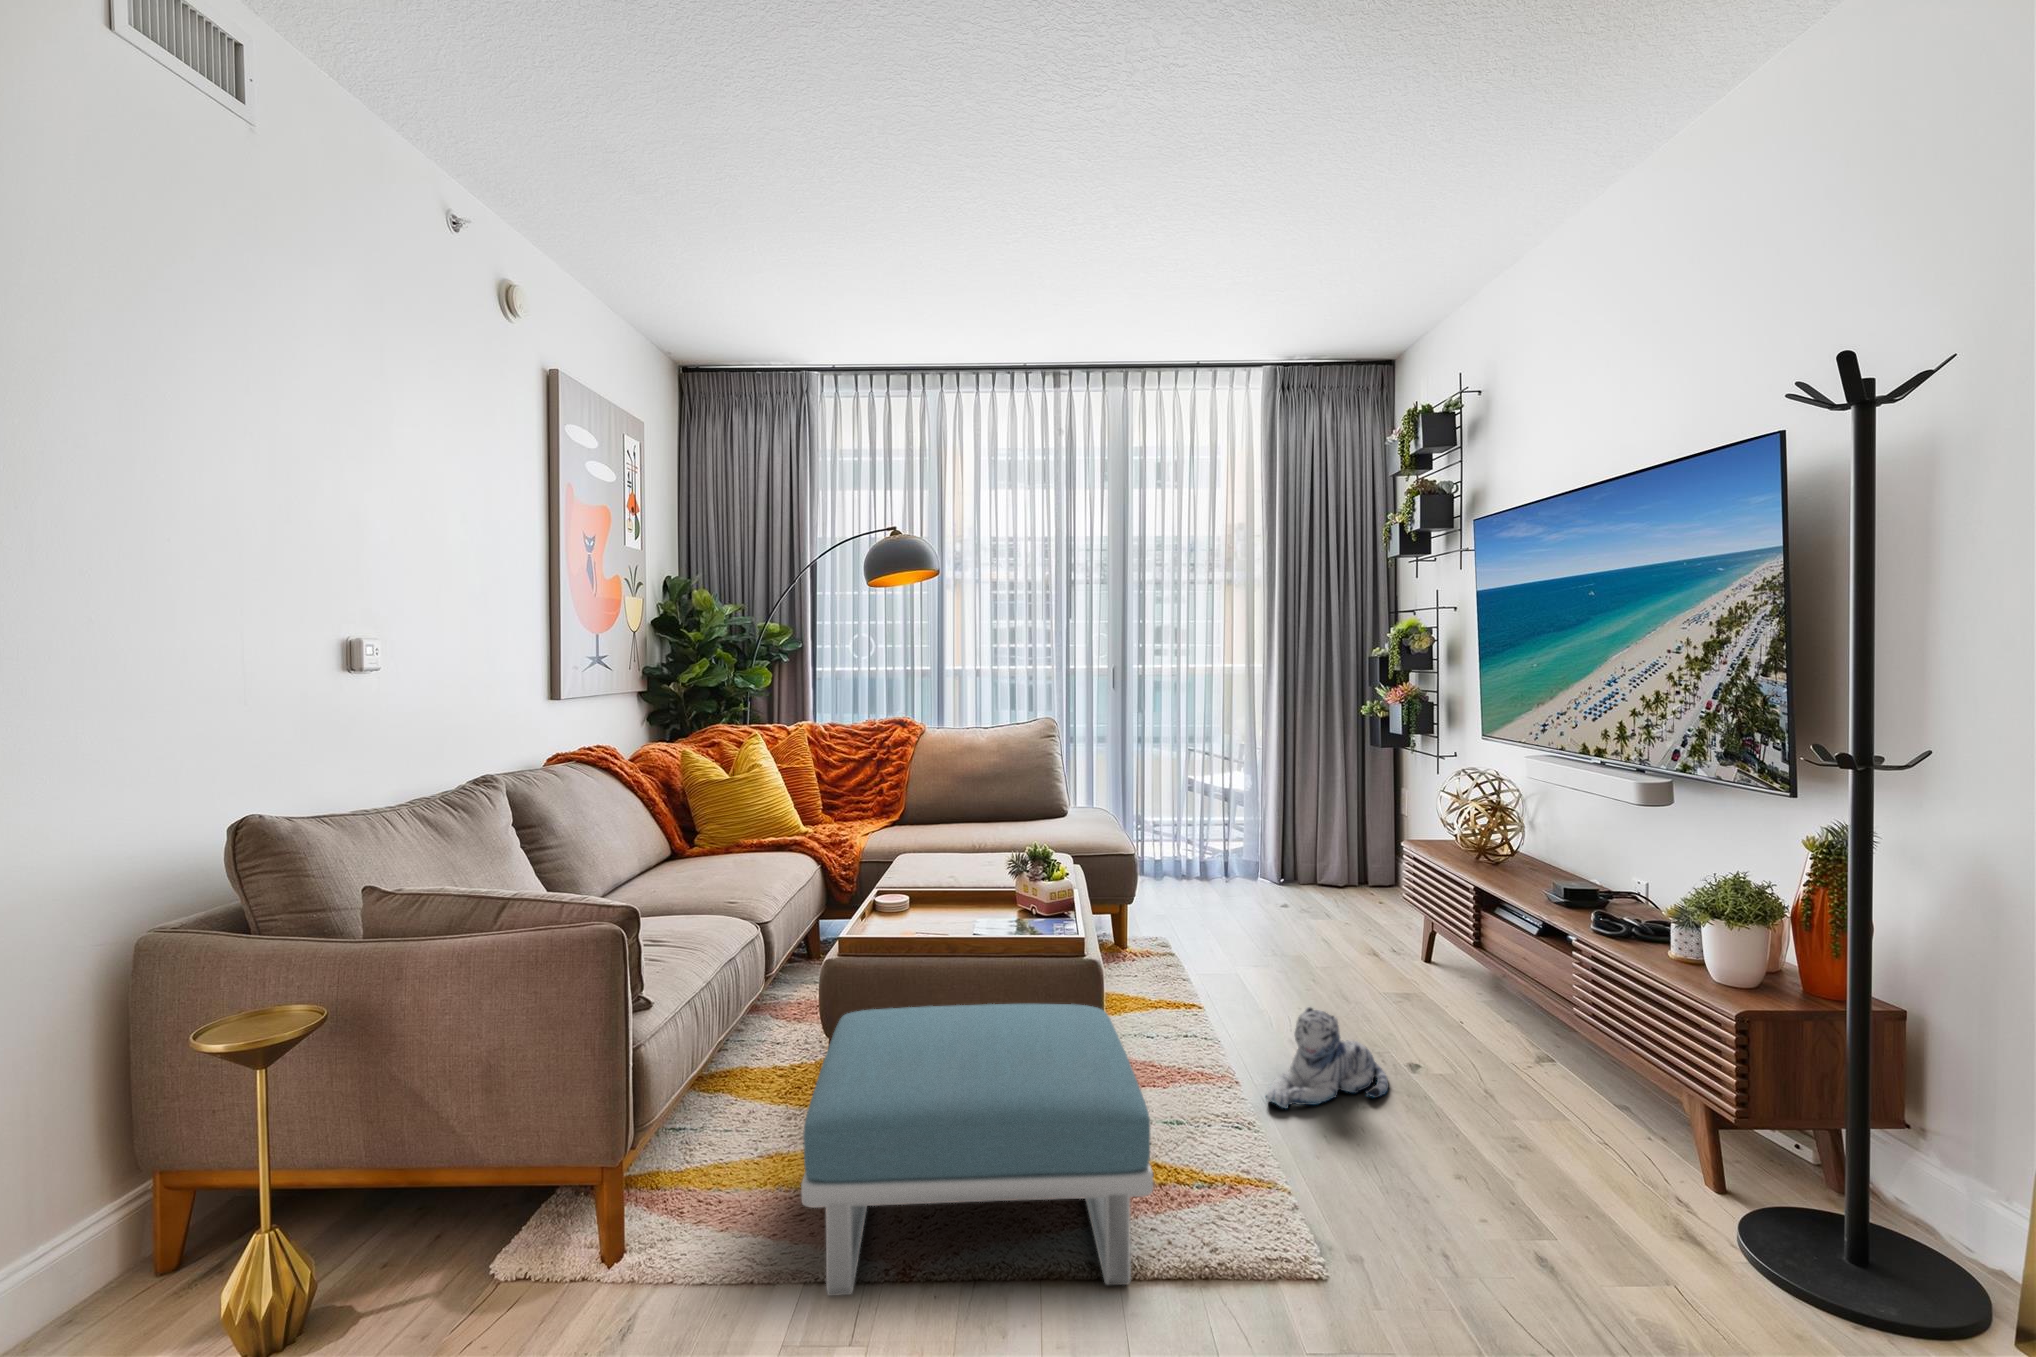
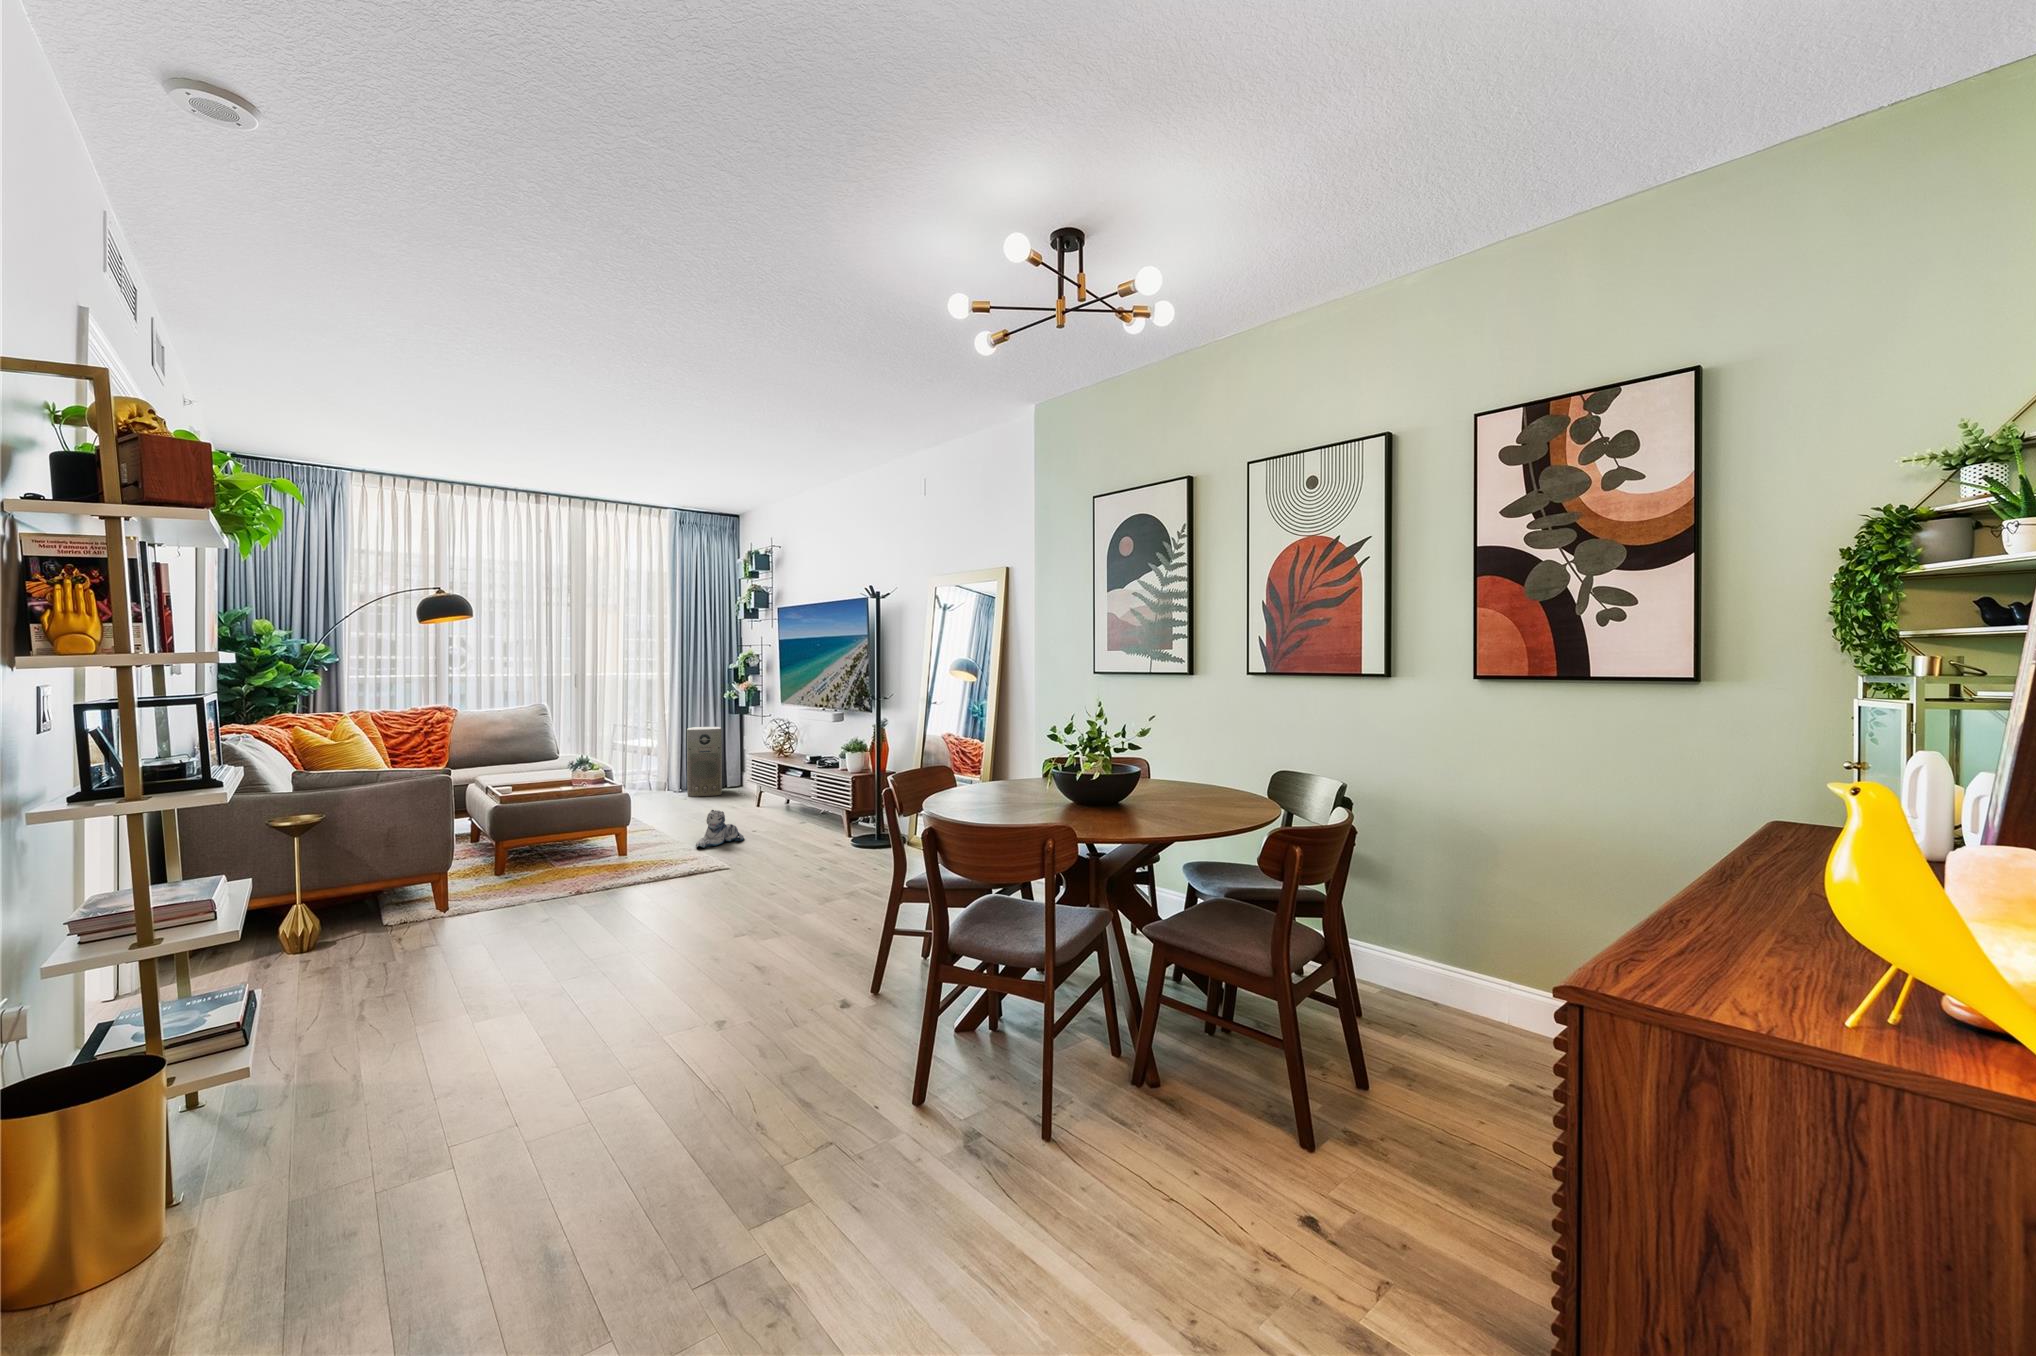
air purifier: none [1293,767,1358,905] -> present [687,727,722,797]
footstool: present [801,1004,1153,1296] -> none [508,811,670,903]

